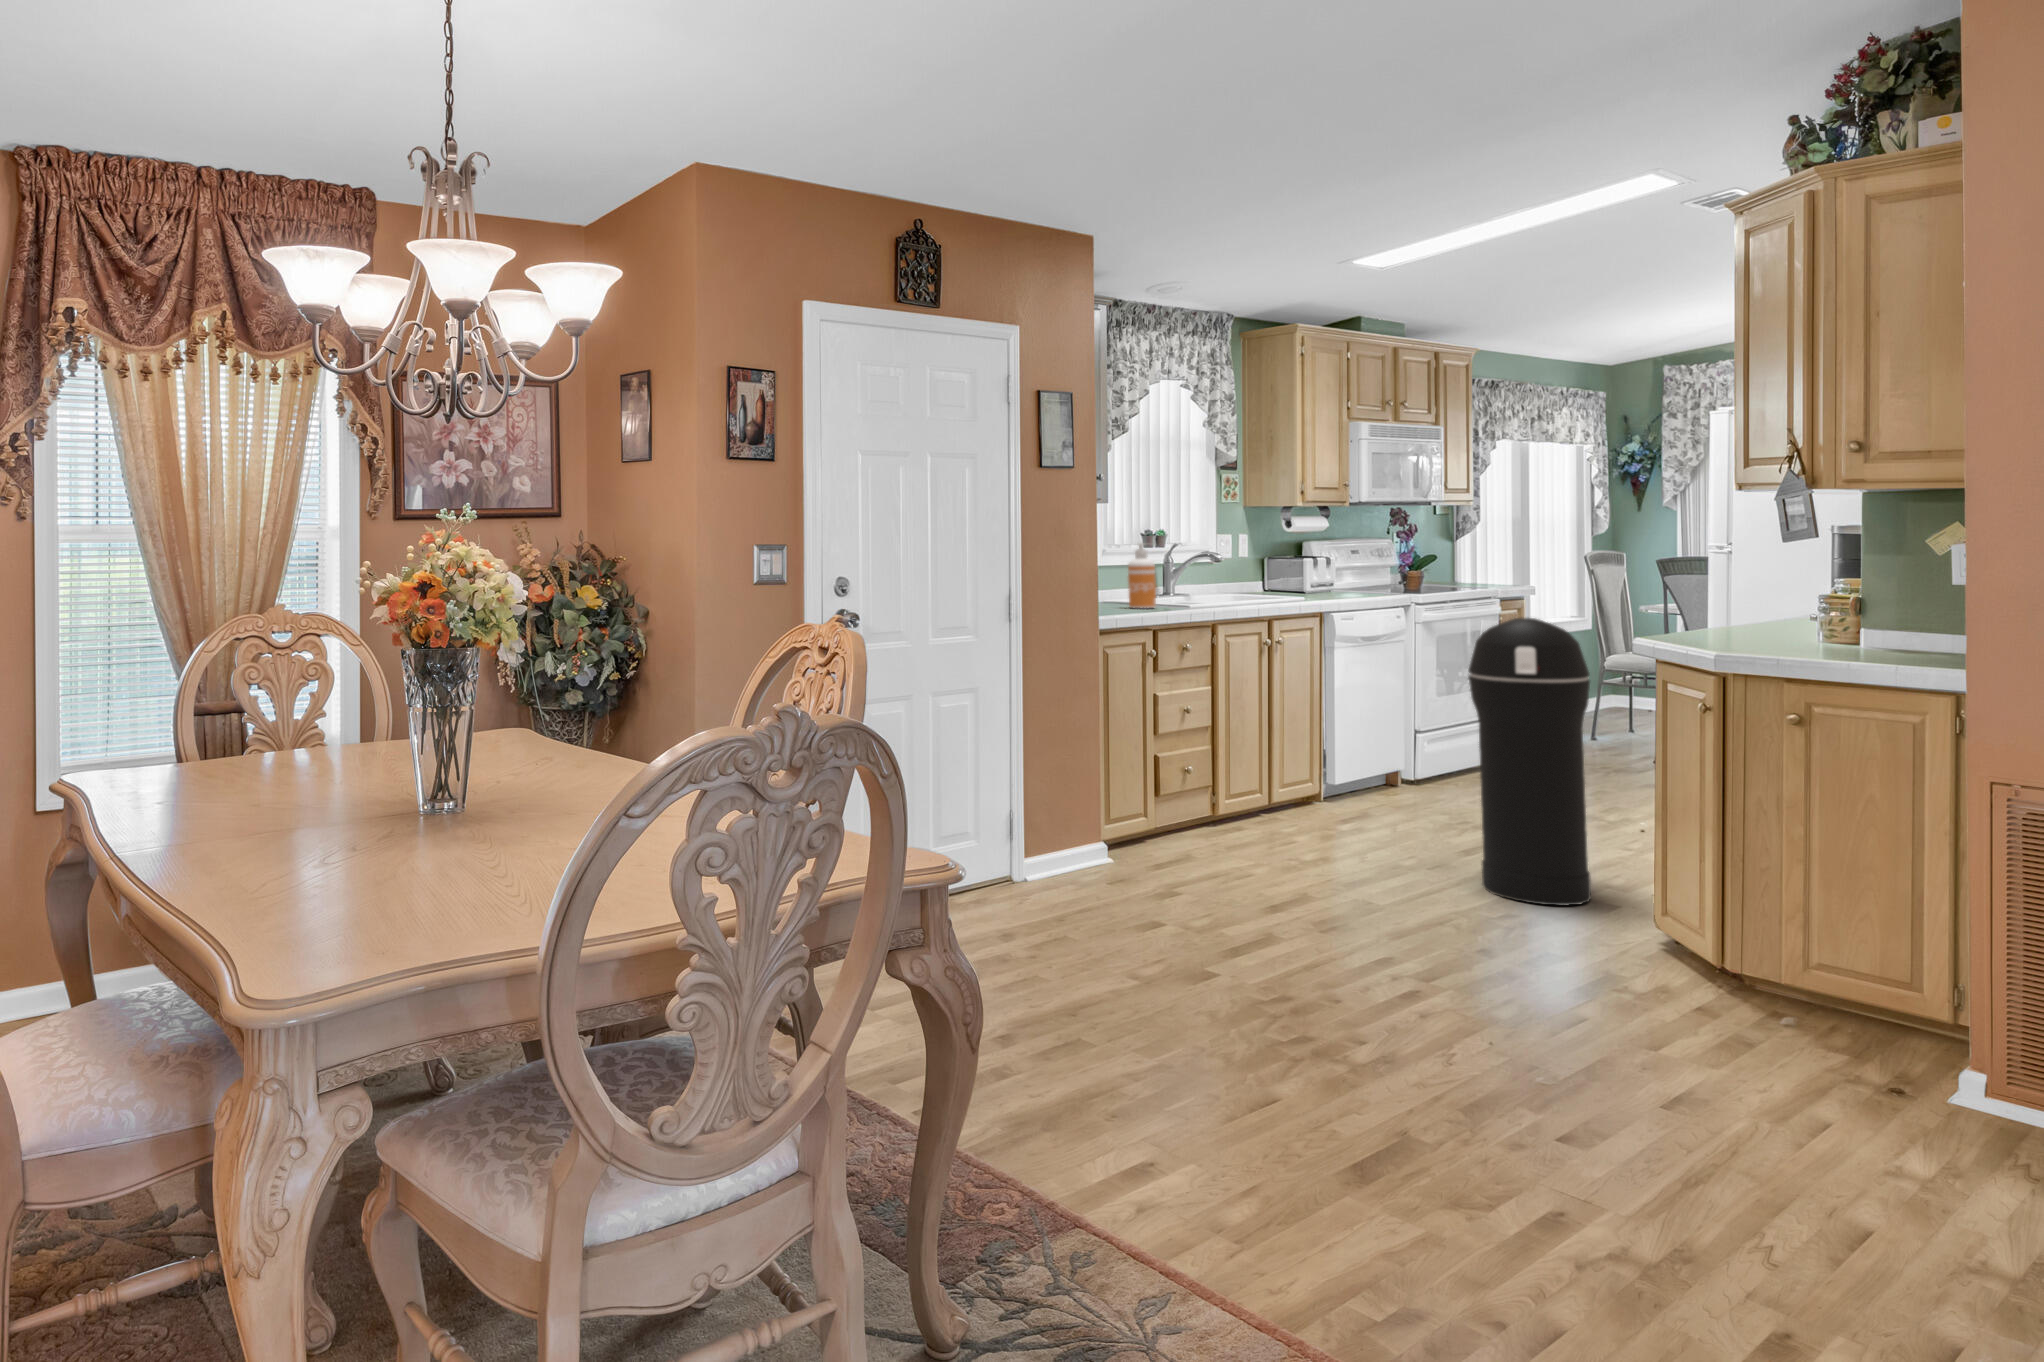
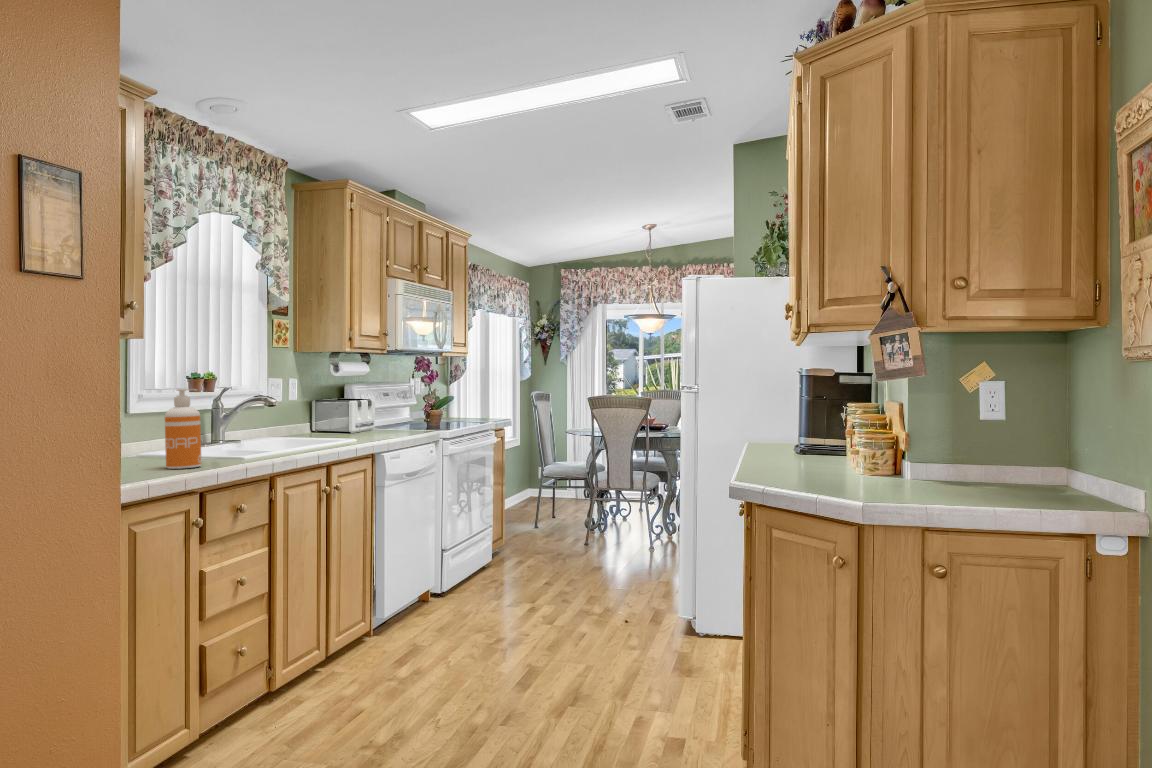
trash can: present [1469,618,1591,906] -> none [523,458,619,732]

